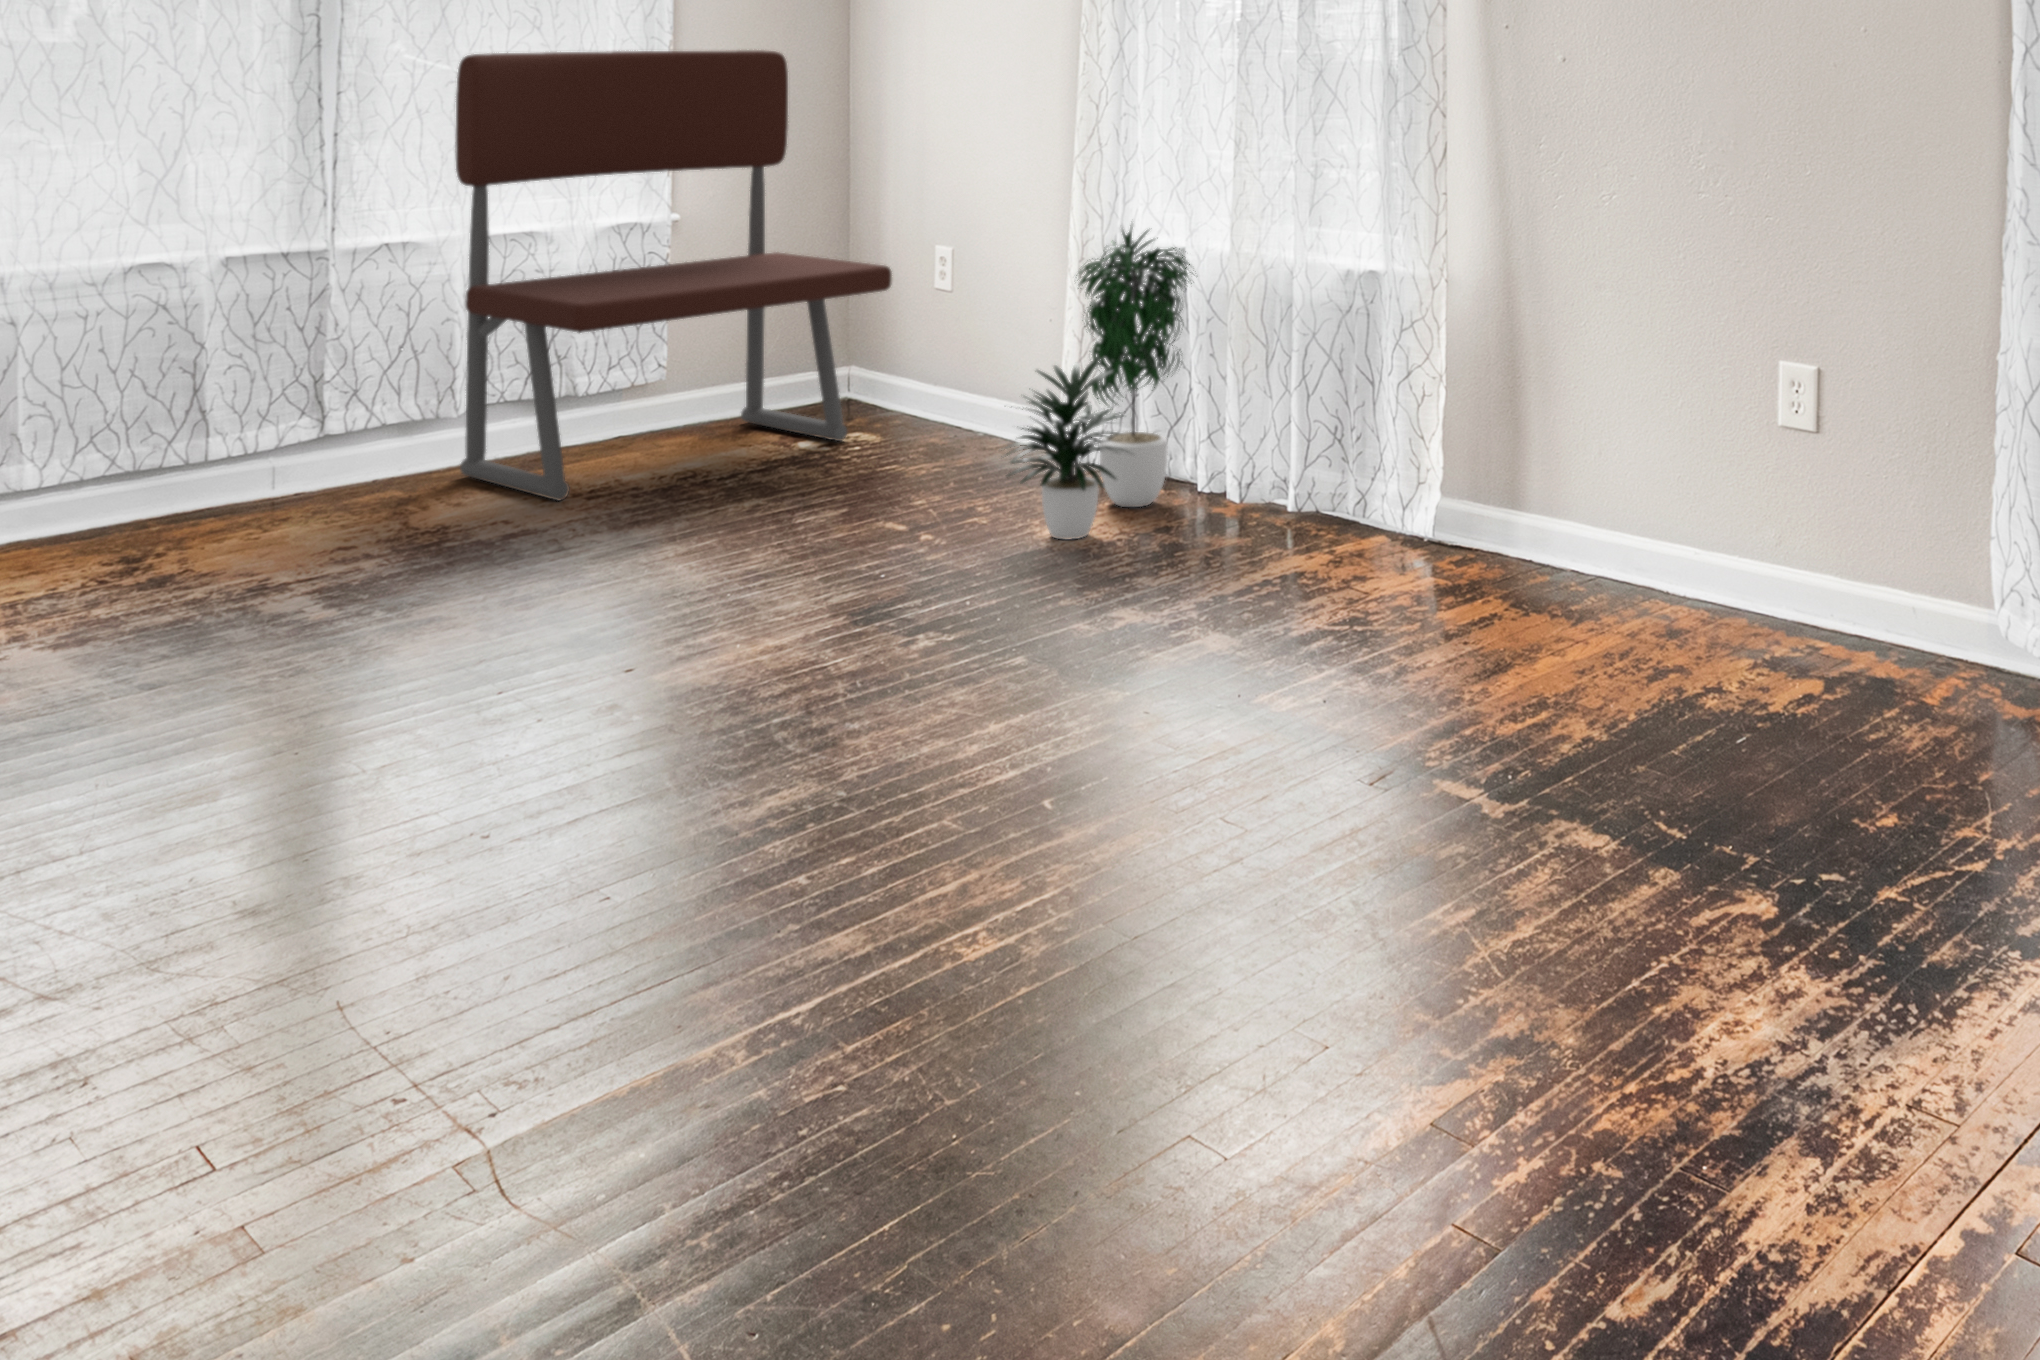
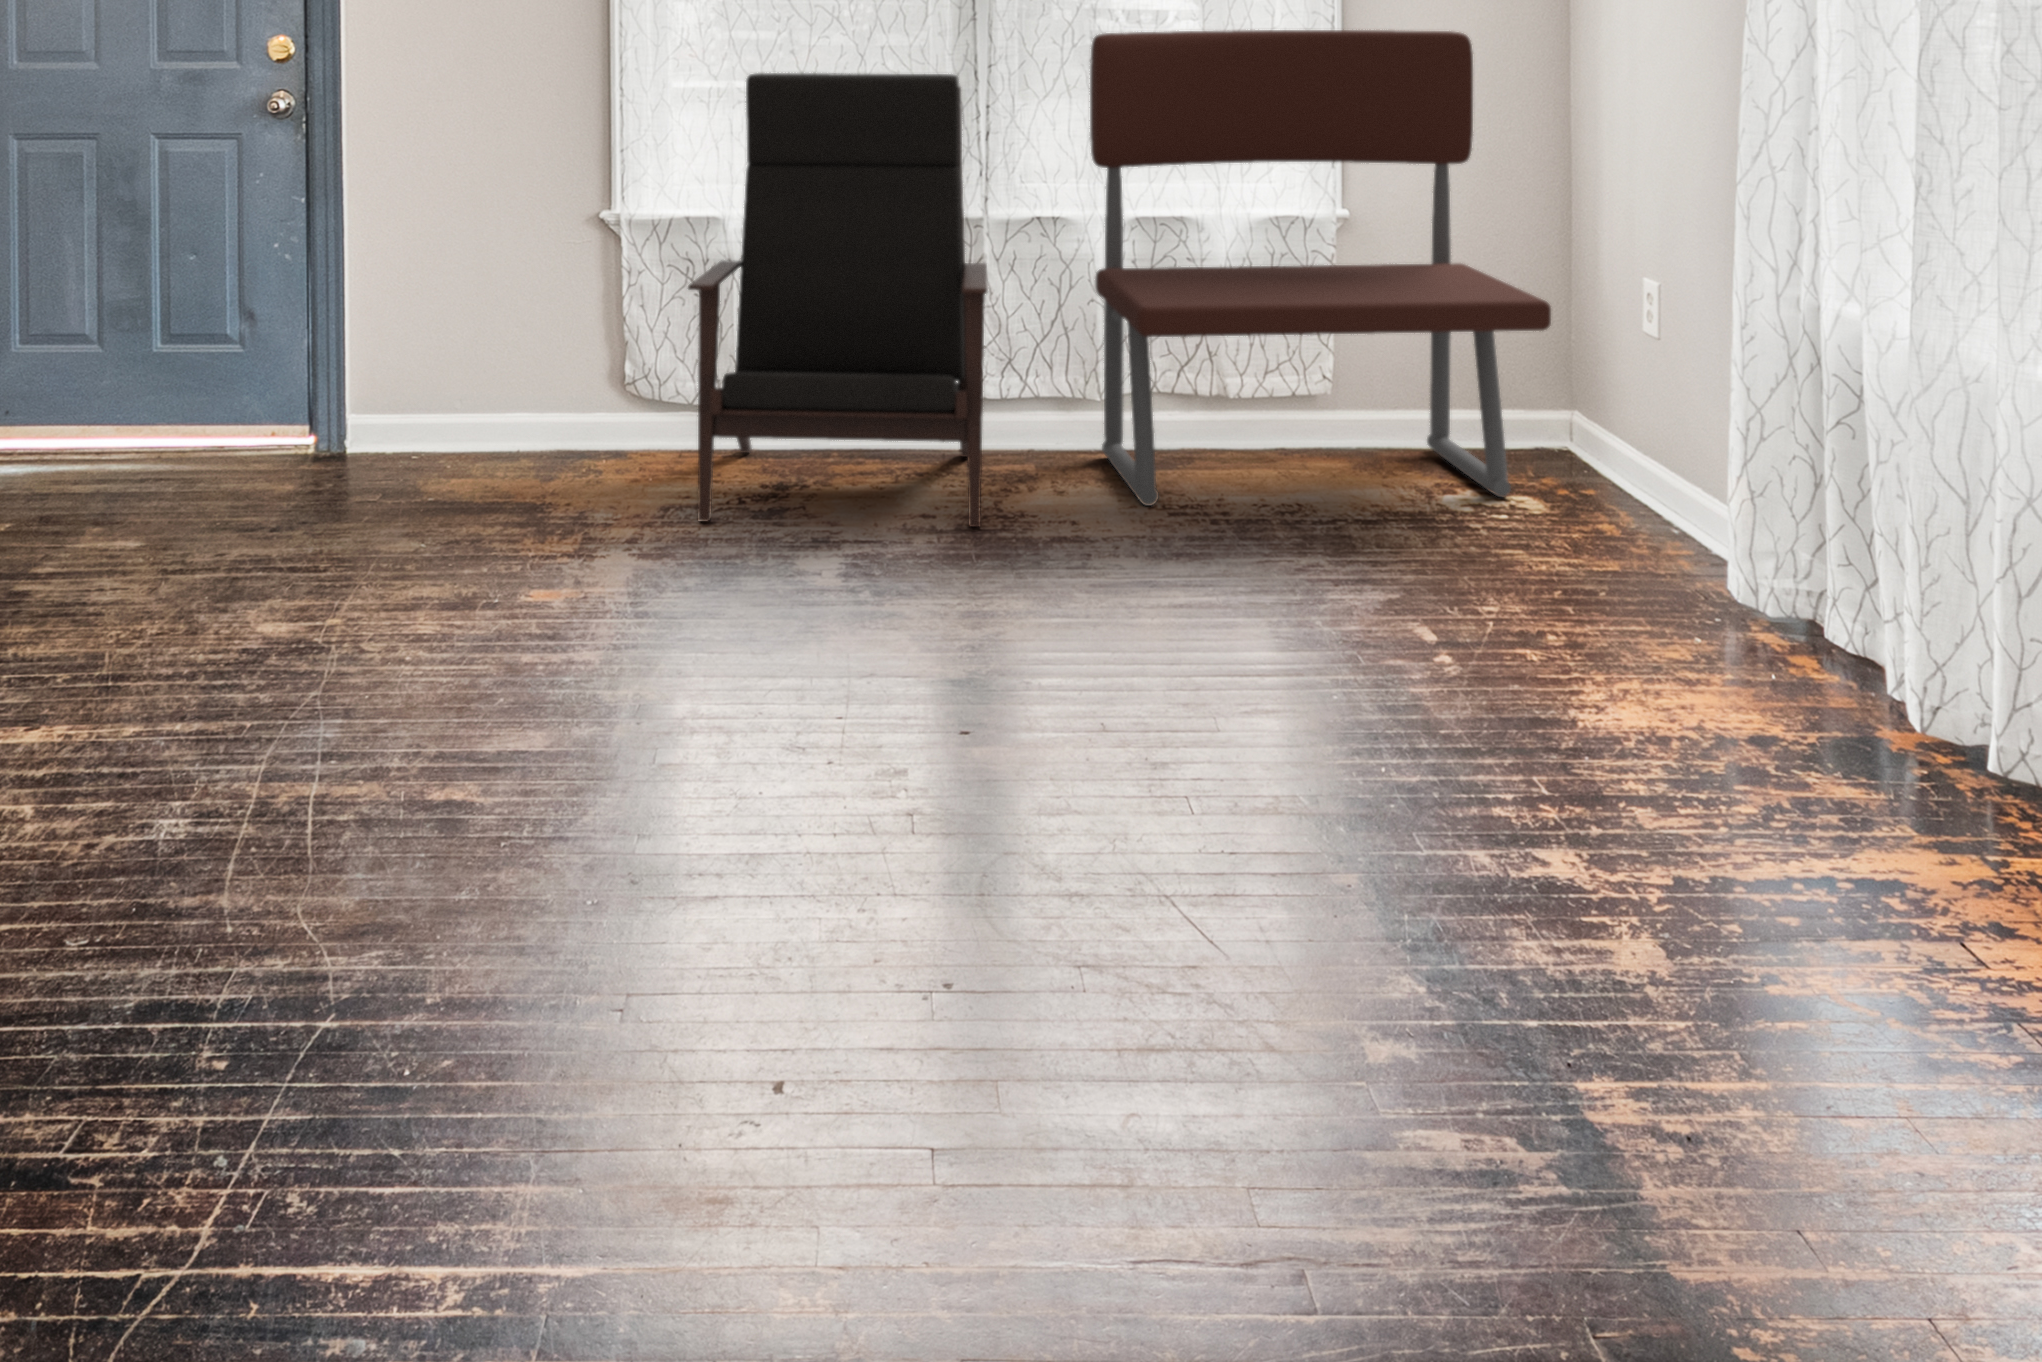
lounge chair: none [25,98,441,605] -> present [688,73,988,527]
potted plant: present [1001,227,1193,540] -> none [1513,297,1850,716]

